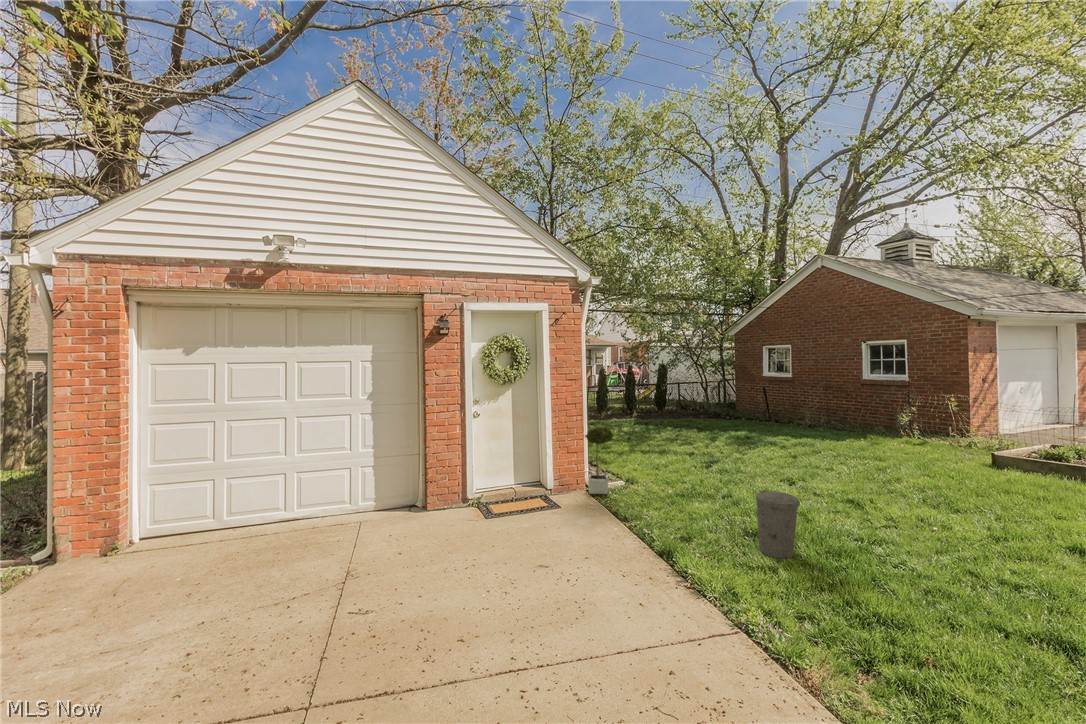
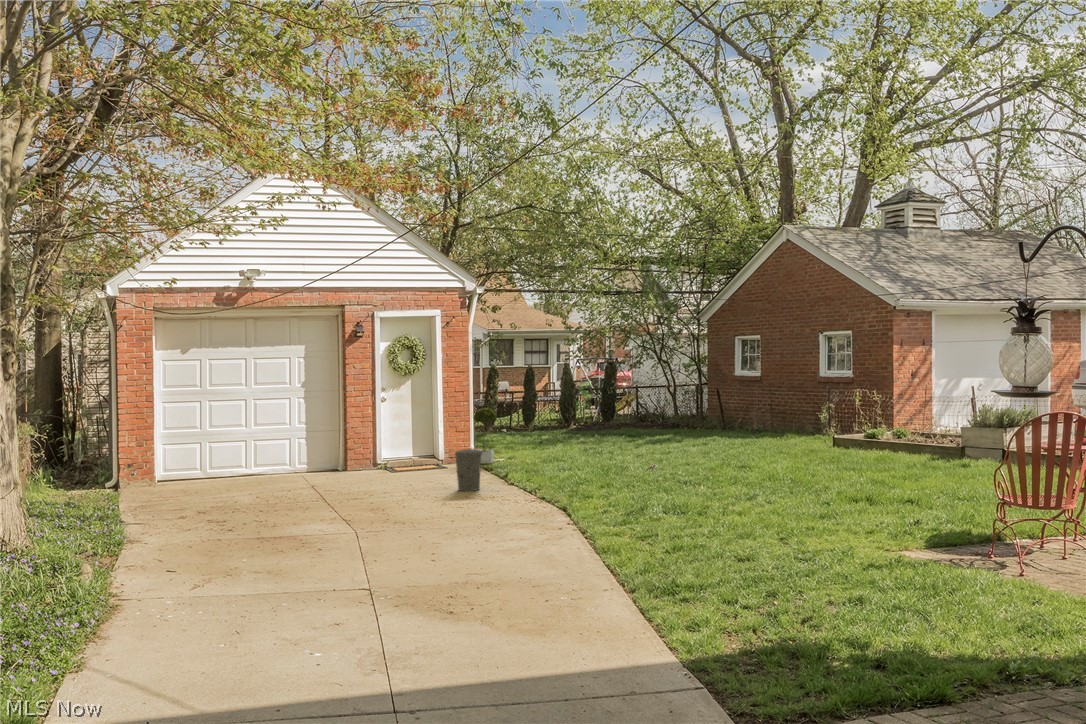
trash can: present [756,491,800,559] -> present [455,449,482,491]

